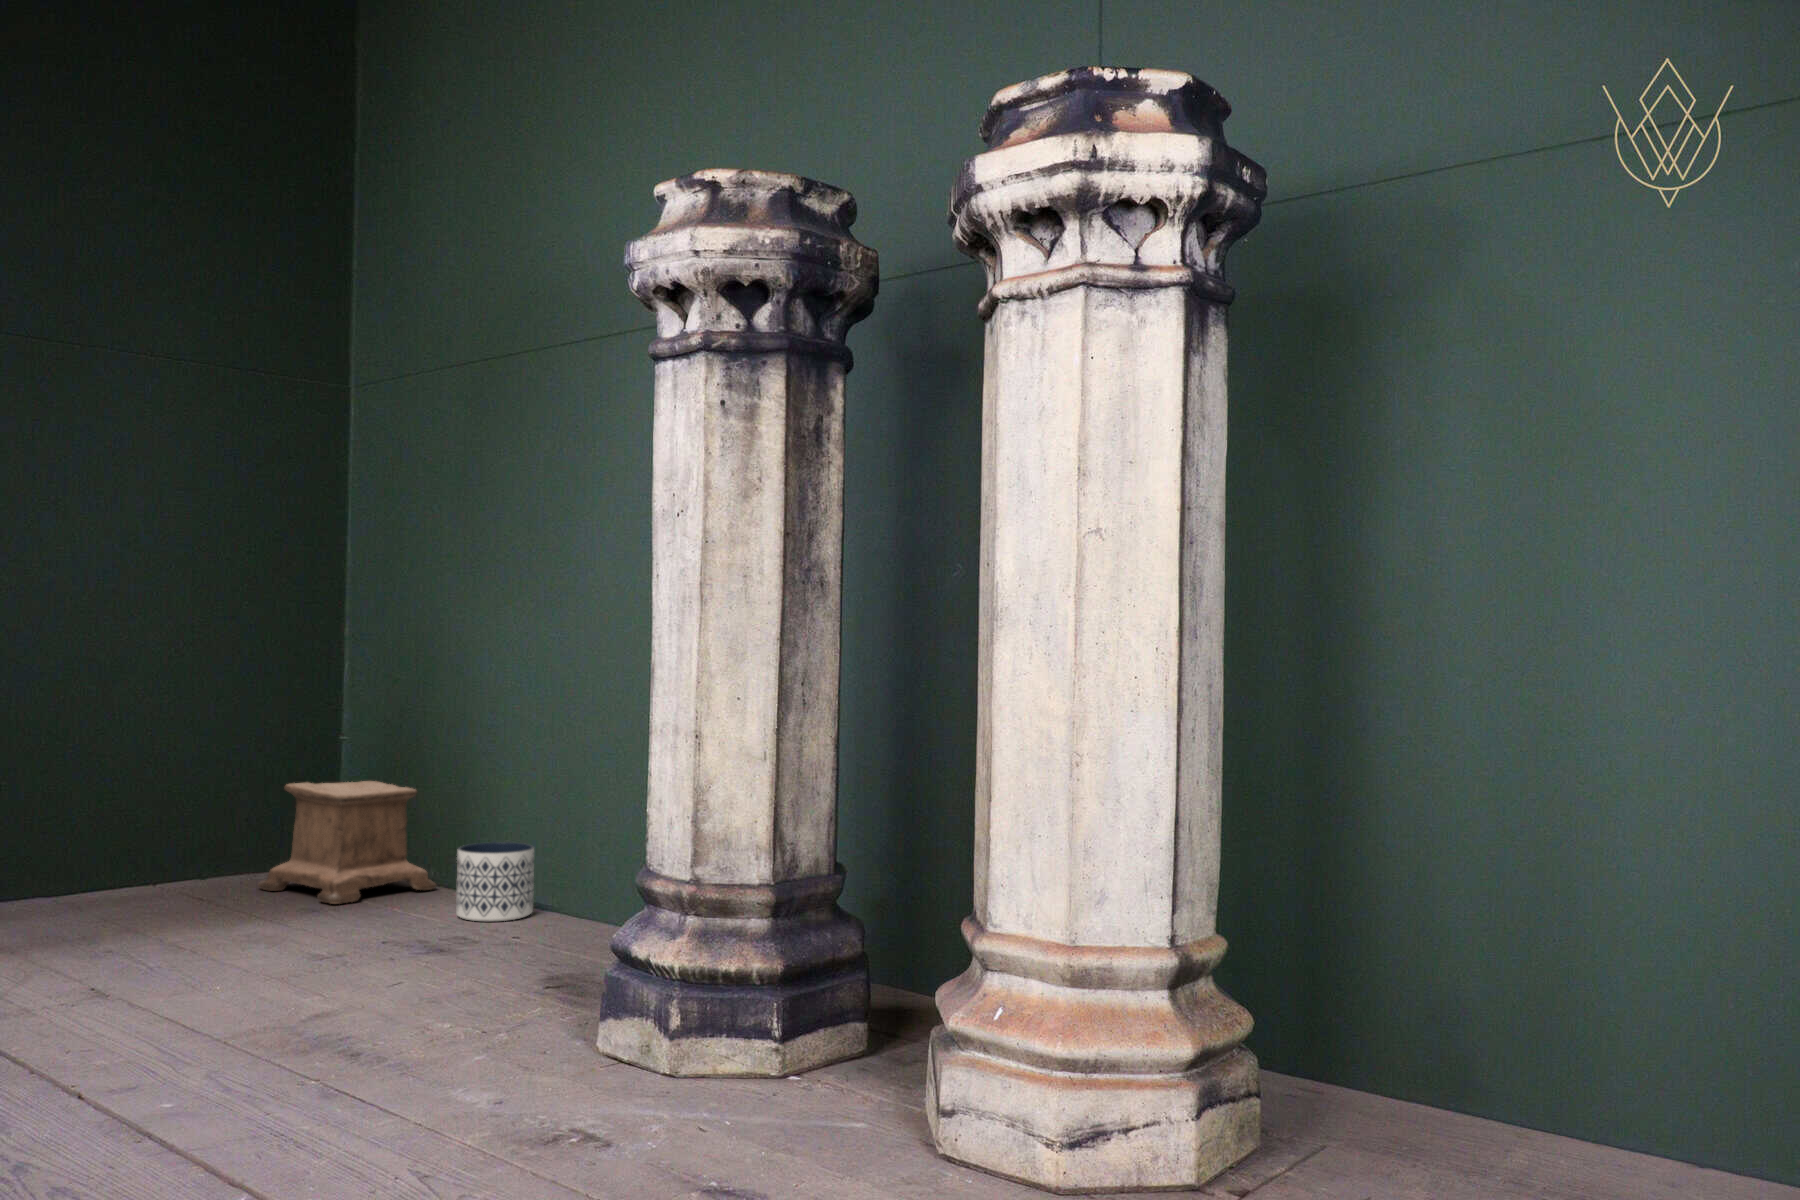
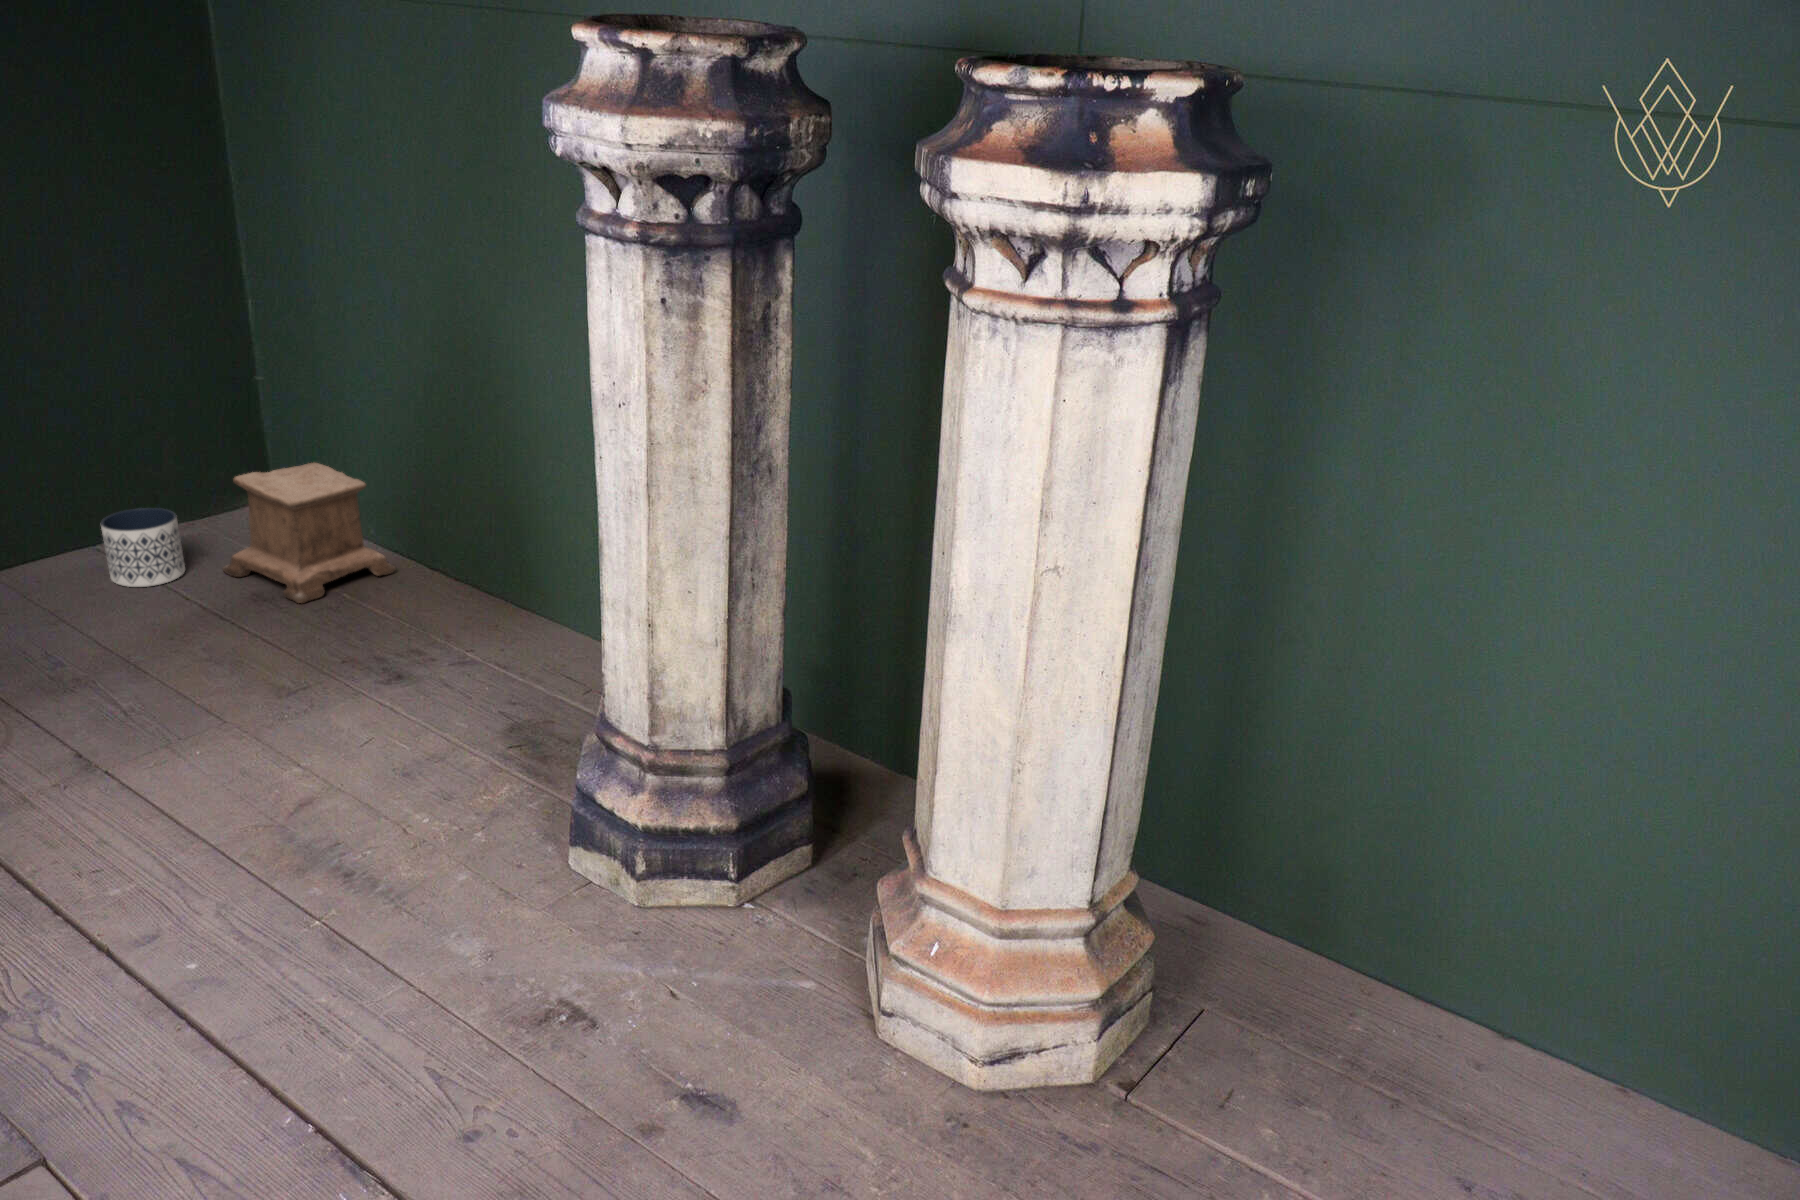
planter: present [456,842,534,921] -> present [101,508,185,587]

